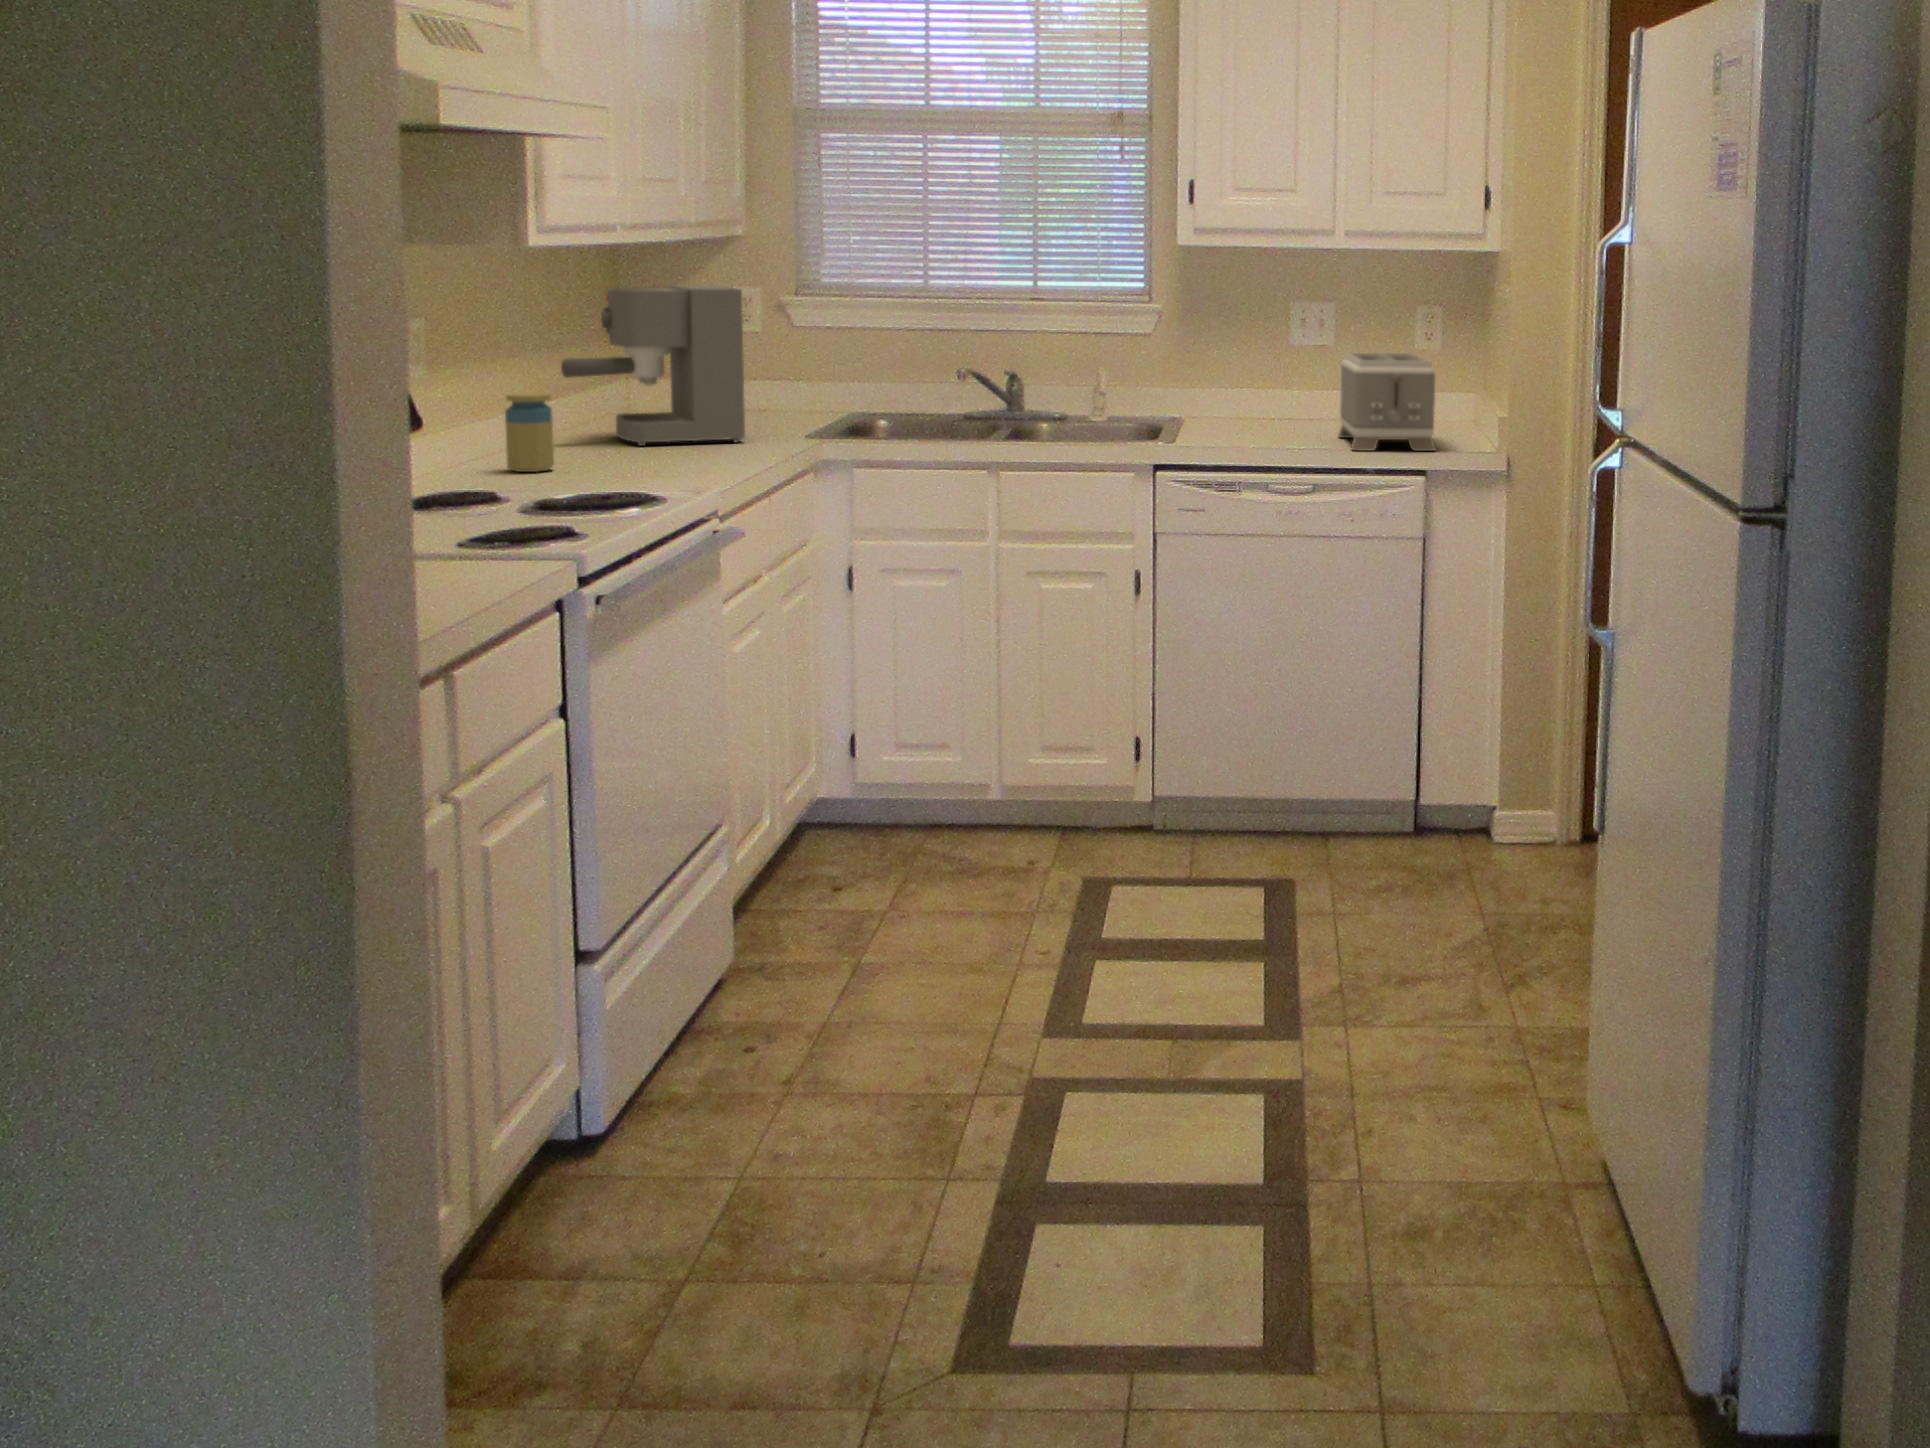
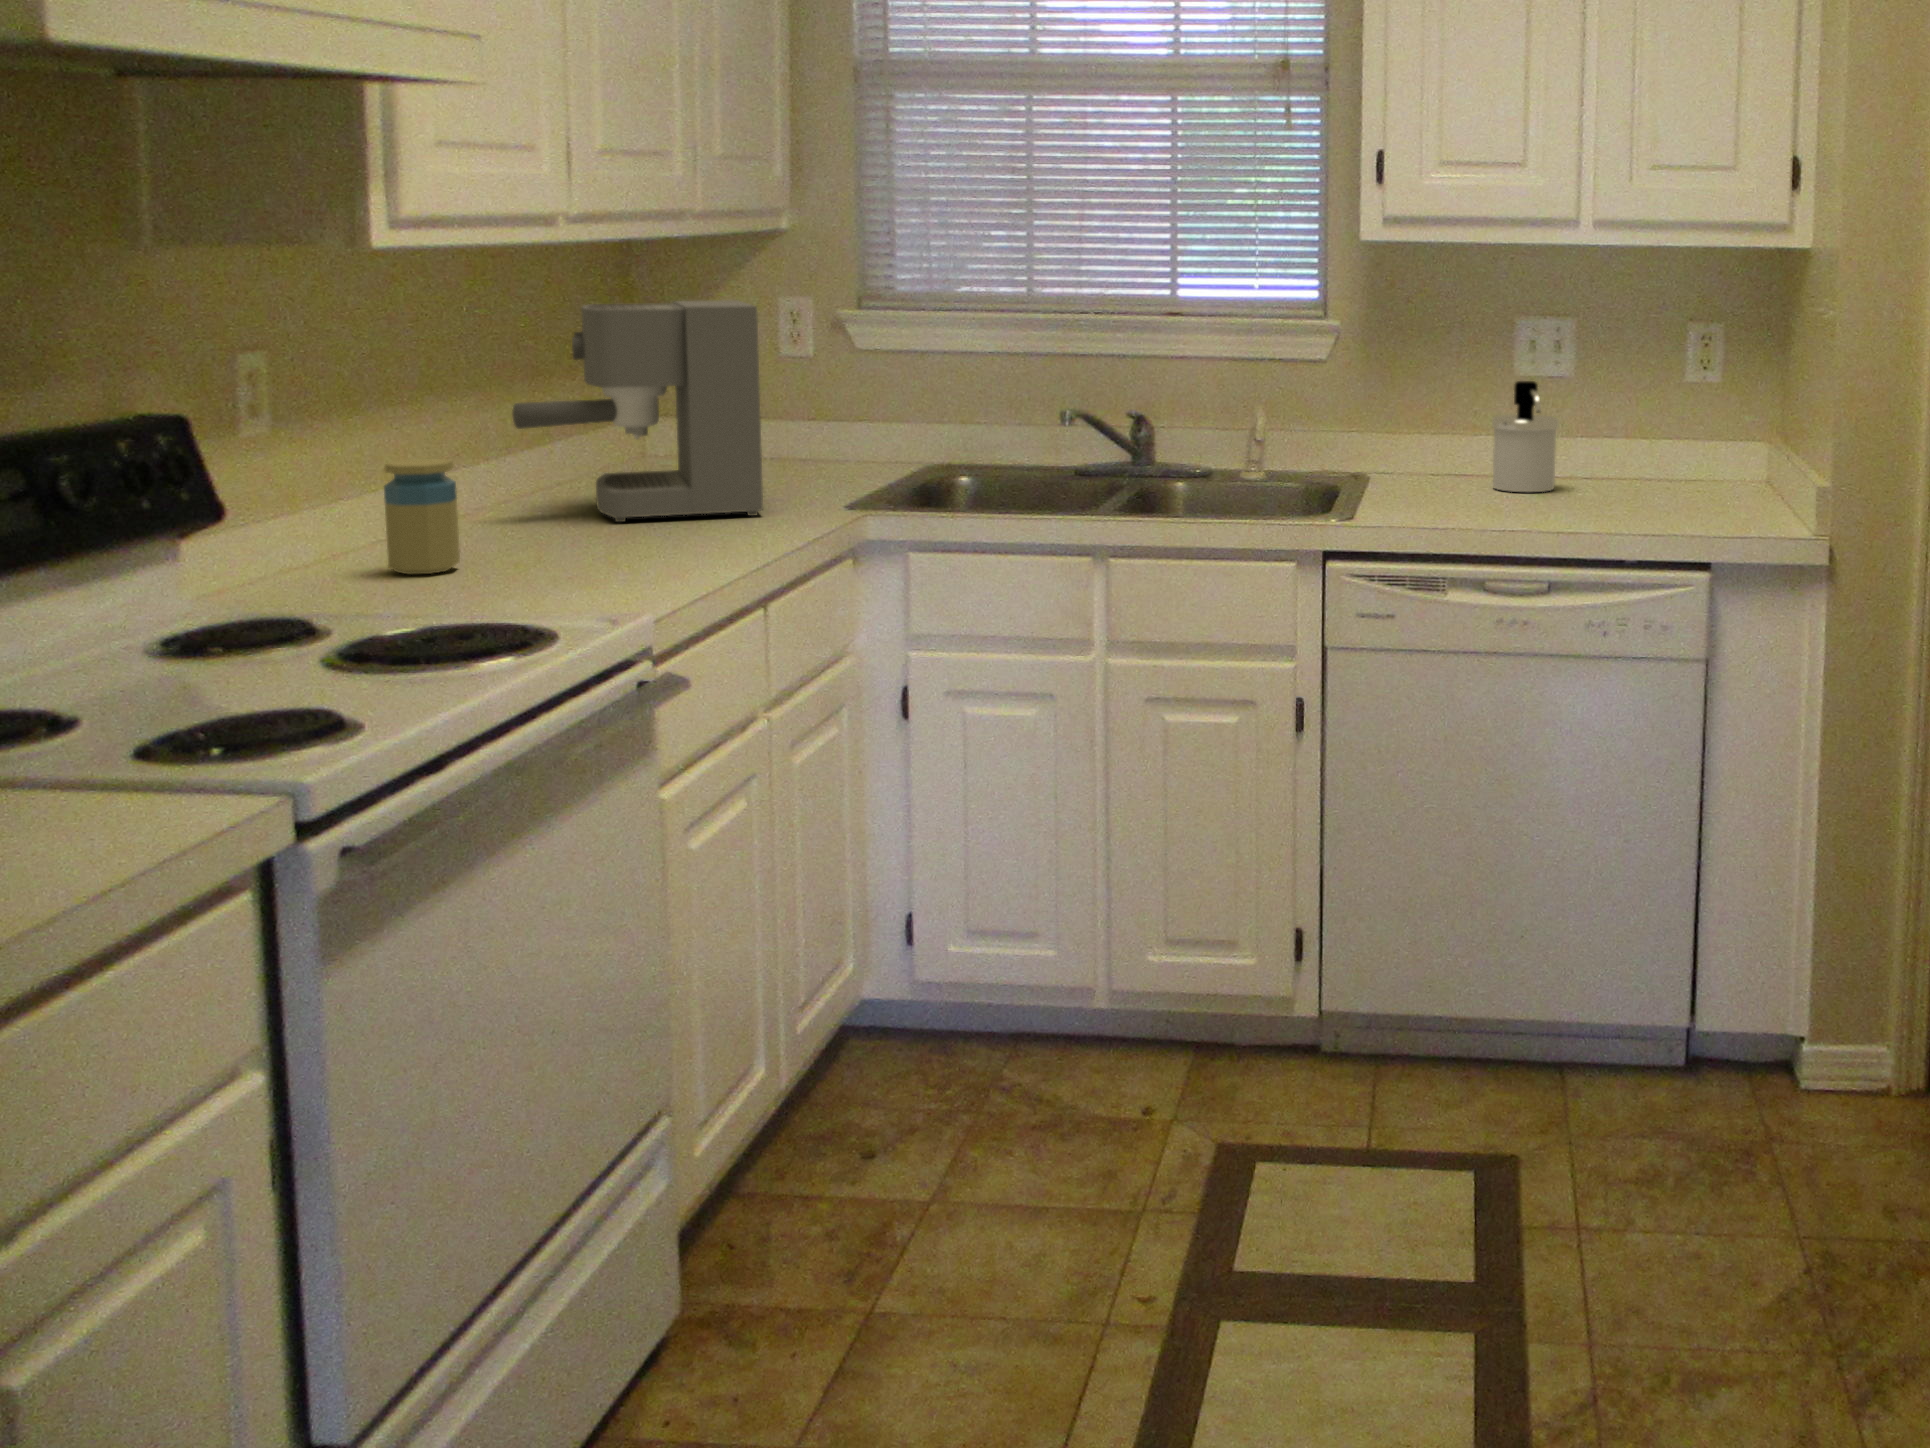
soap dispenser: none [1276,348,1324,429] -> present [1492,381,1558,492]
toaster: present [1338,353,1435,451] -> none [1579,390,1726,535]

